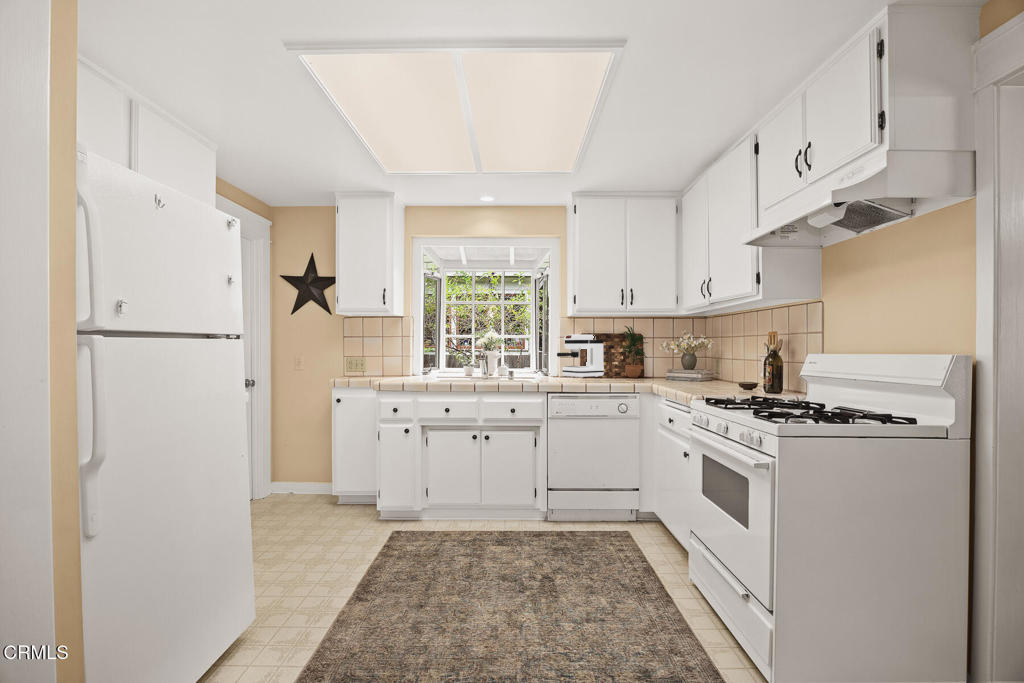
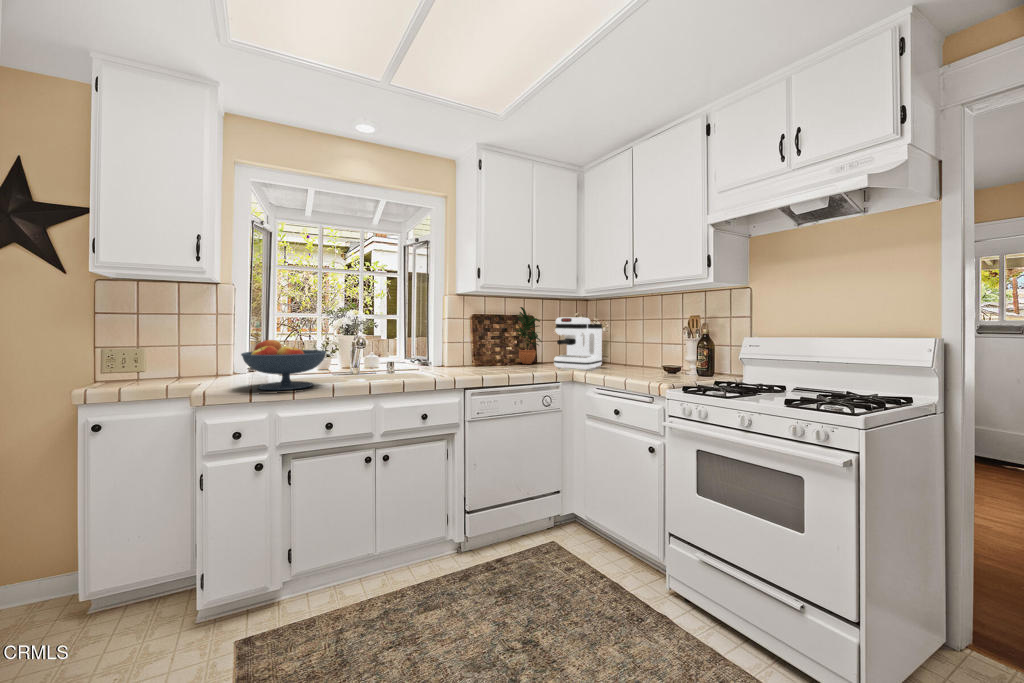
coffee maker: present [557,335,604,378] -> present [554,317,602,370]
fruit bowl: none [399,352,448,383] -> present [241,340,326,390]

